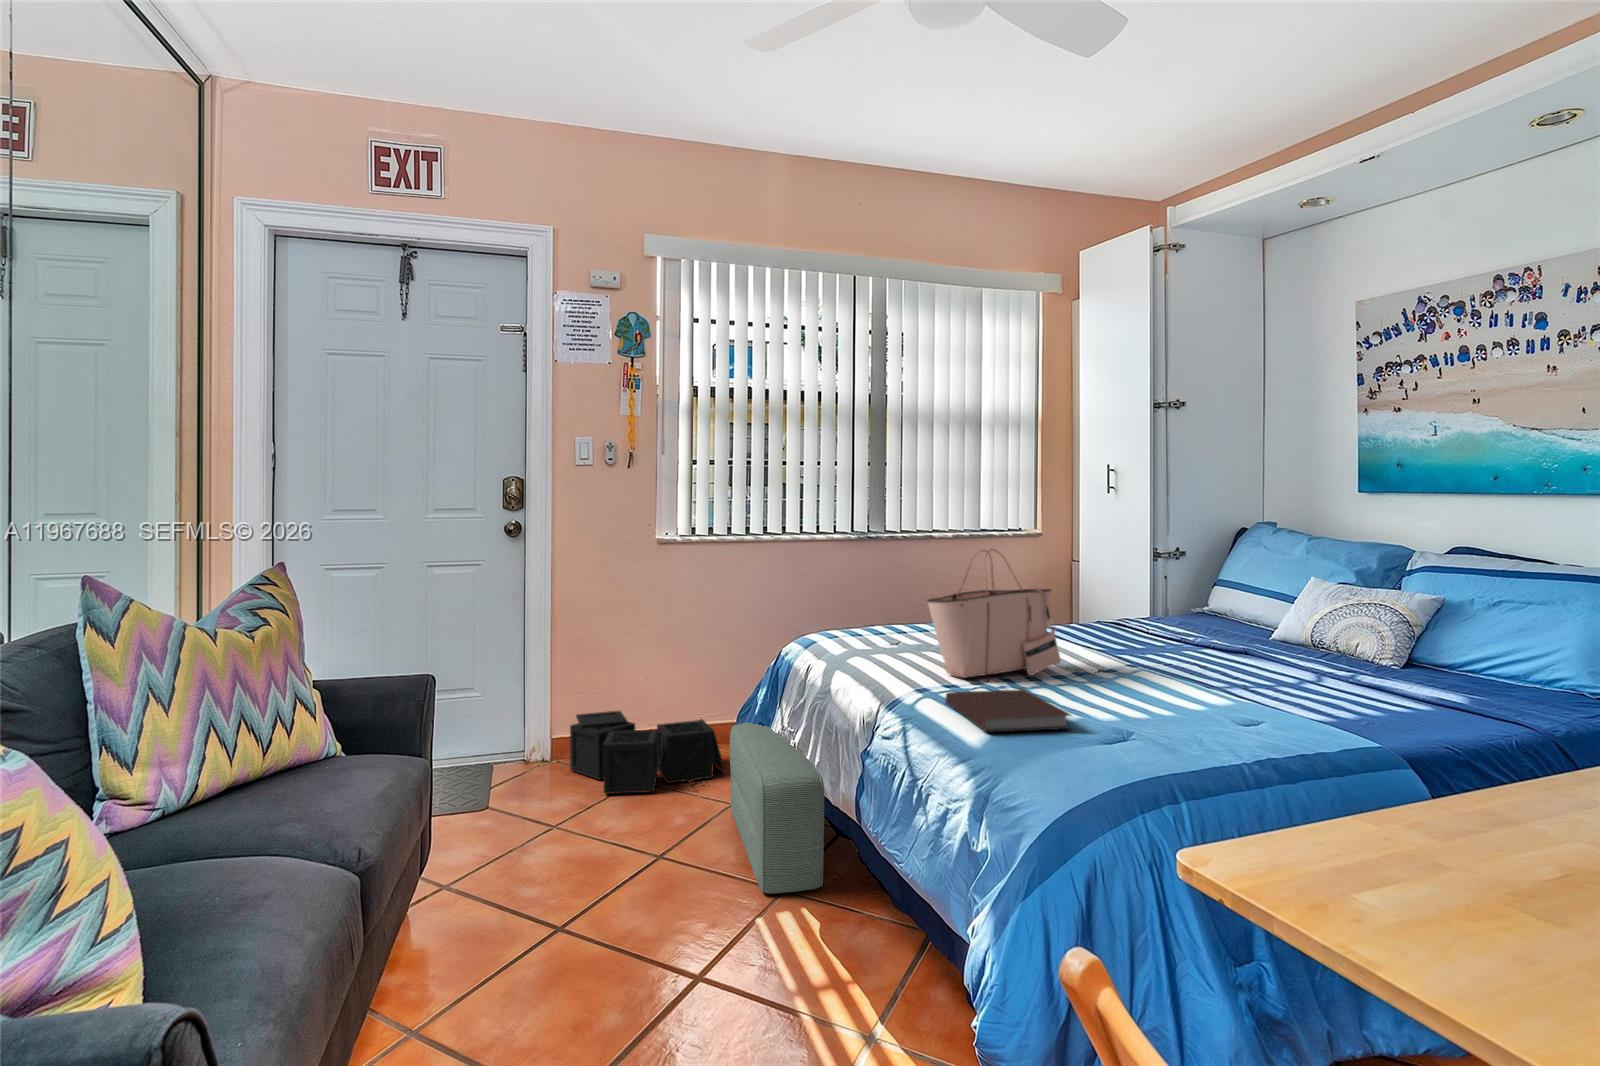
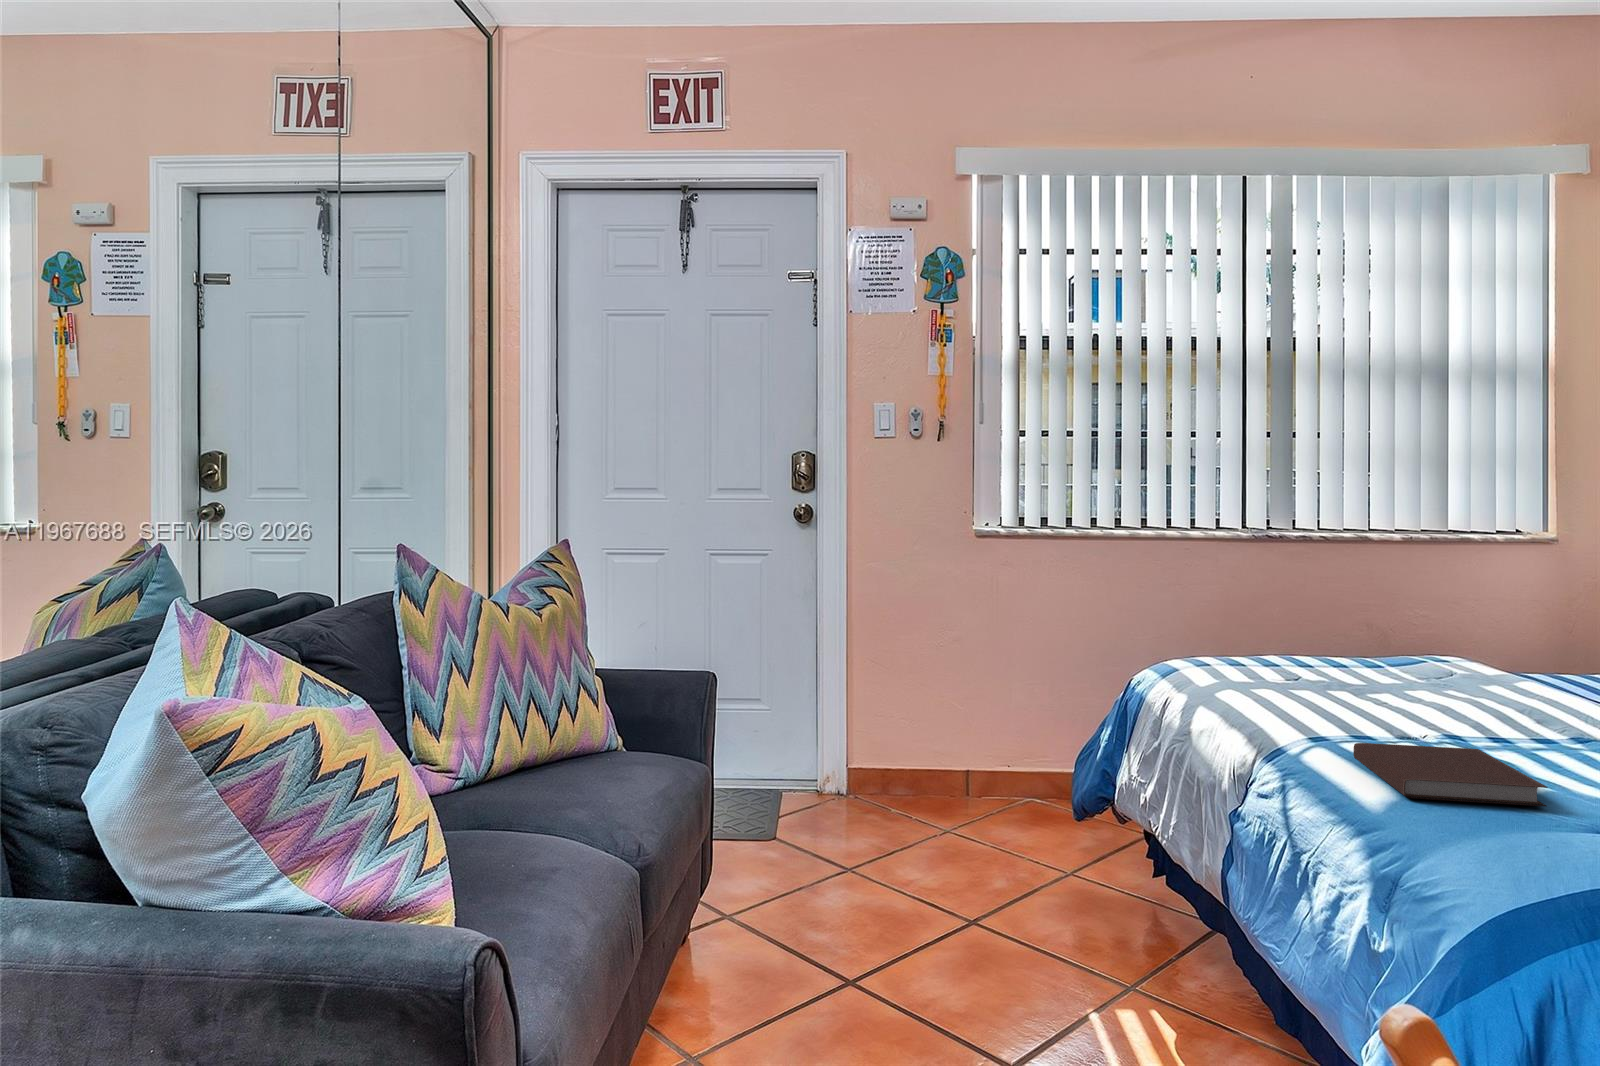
tote bag: present [928,549,1061,678] -> none [1336,552,1549,735]
storage bin: present [570,711,725,794] -> none [864,741,1055,846]
pouf: present [730,722,824,893] -> none [1060,768,1179,987]

